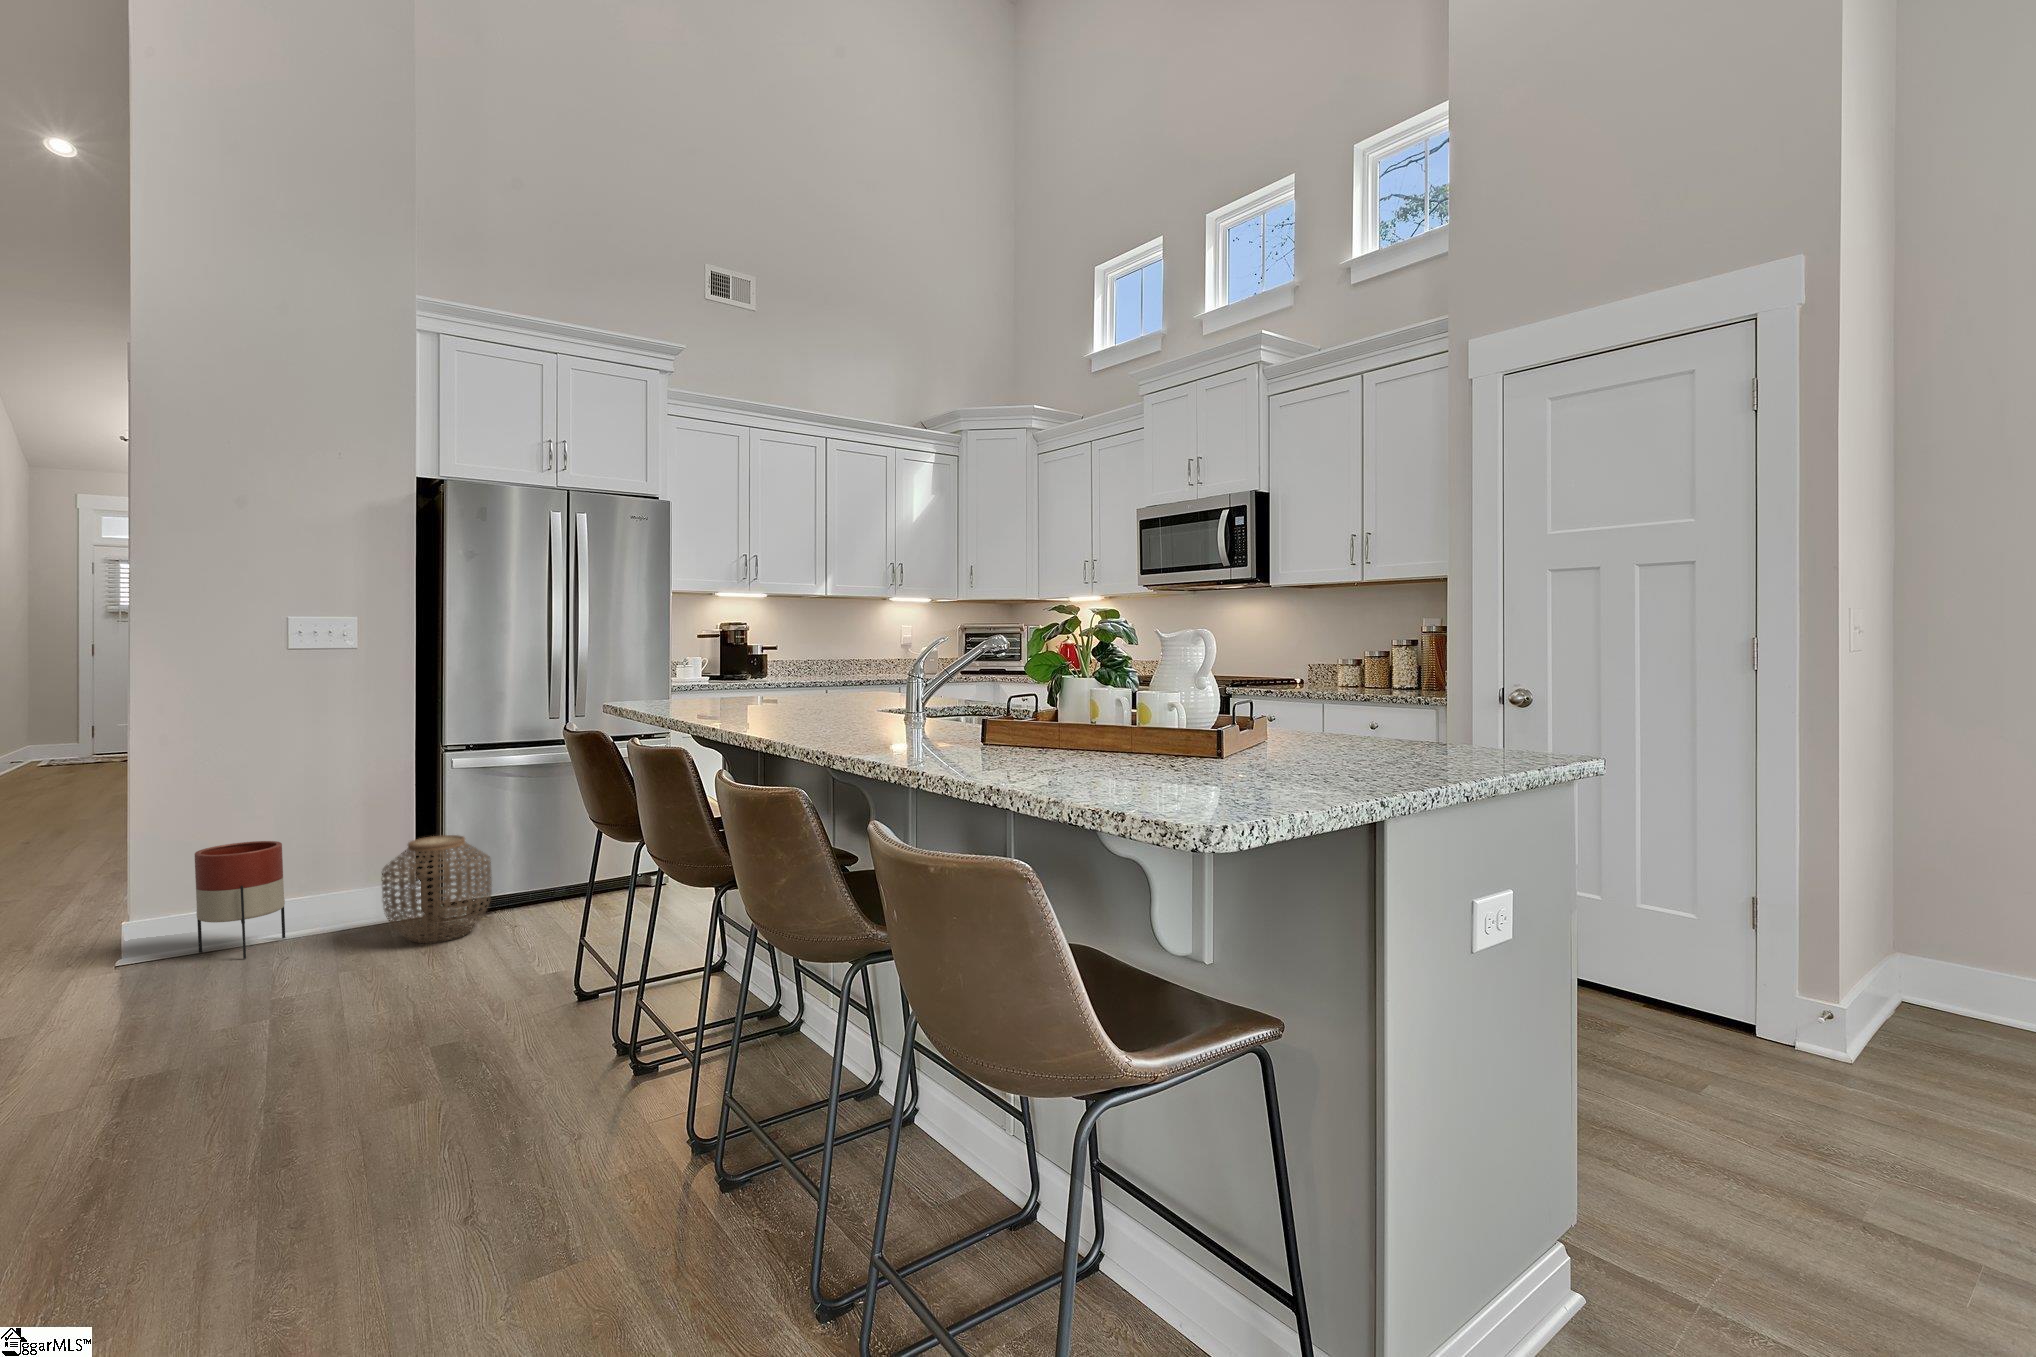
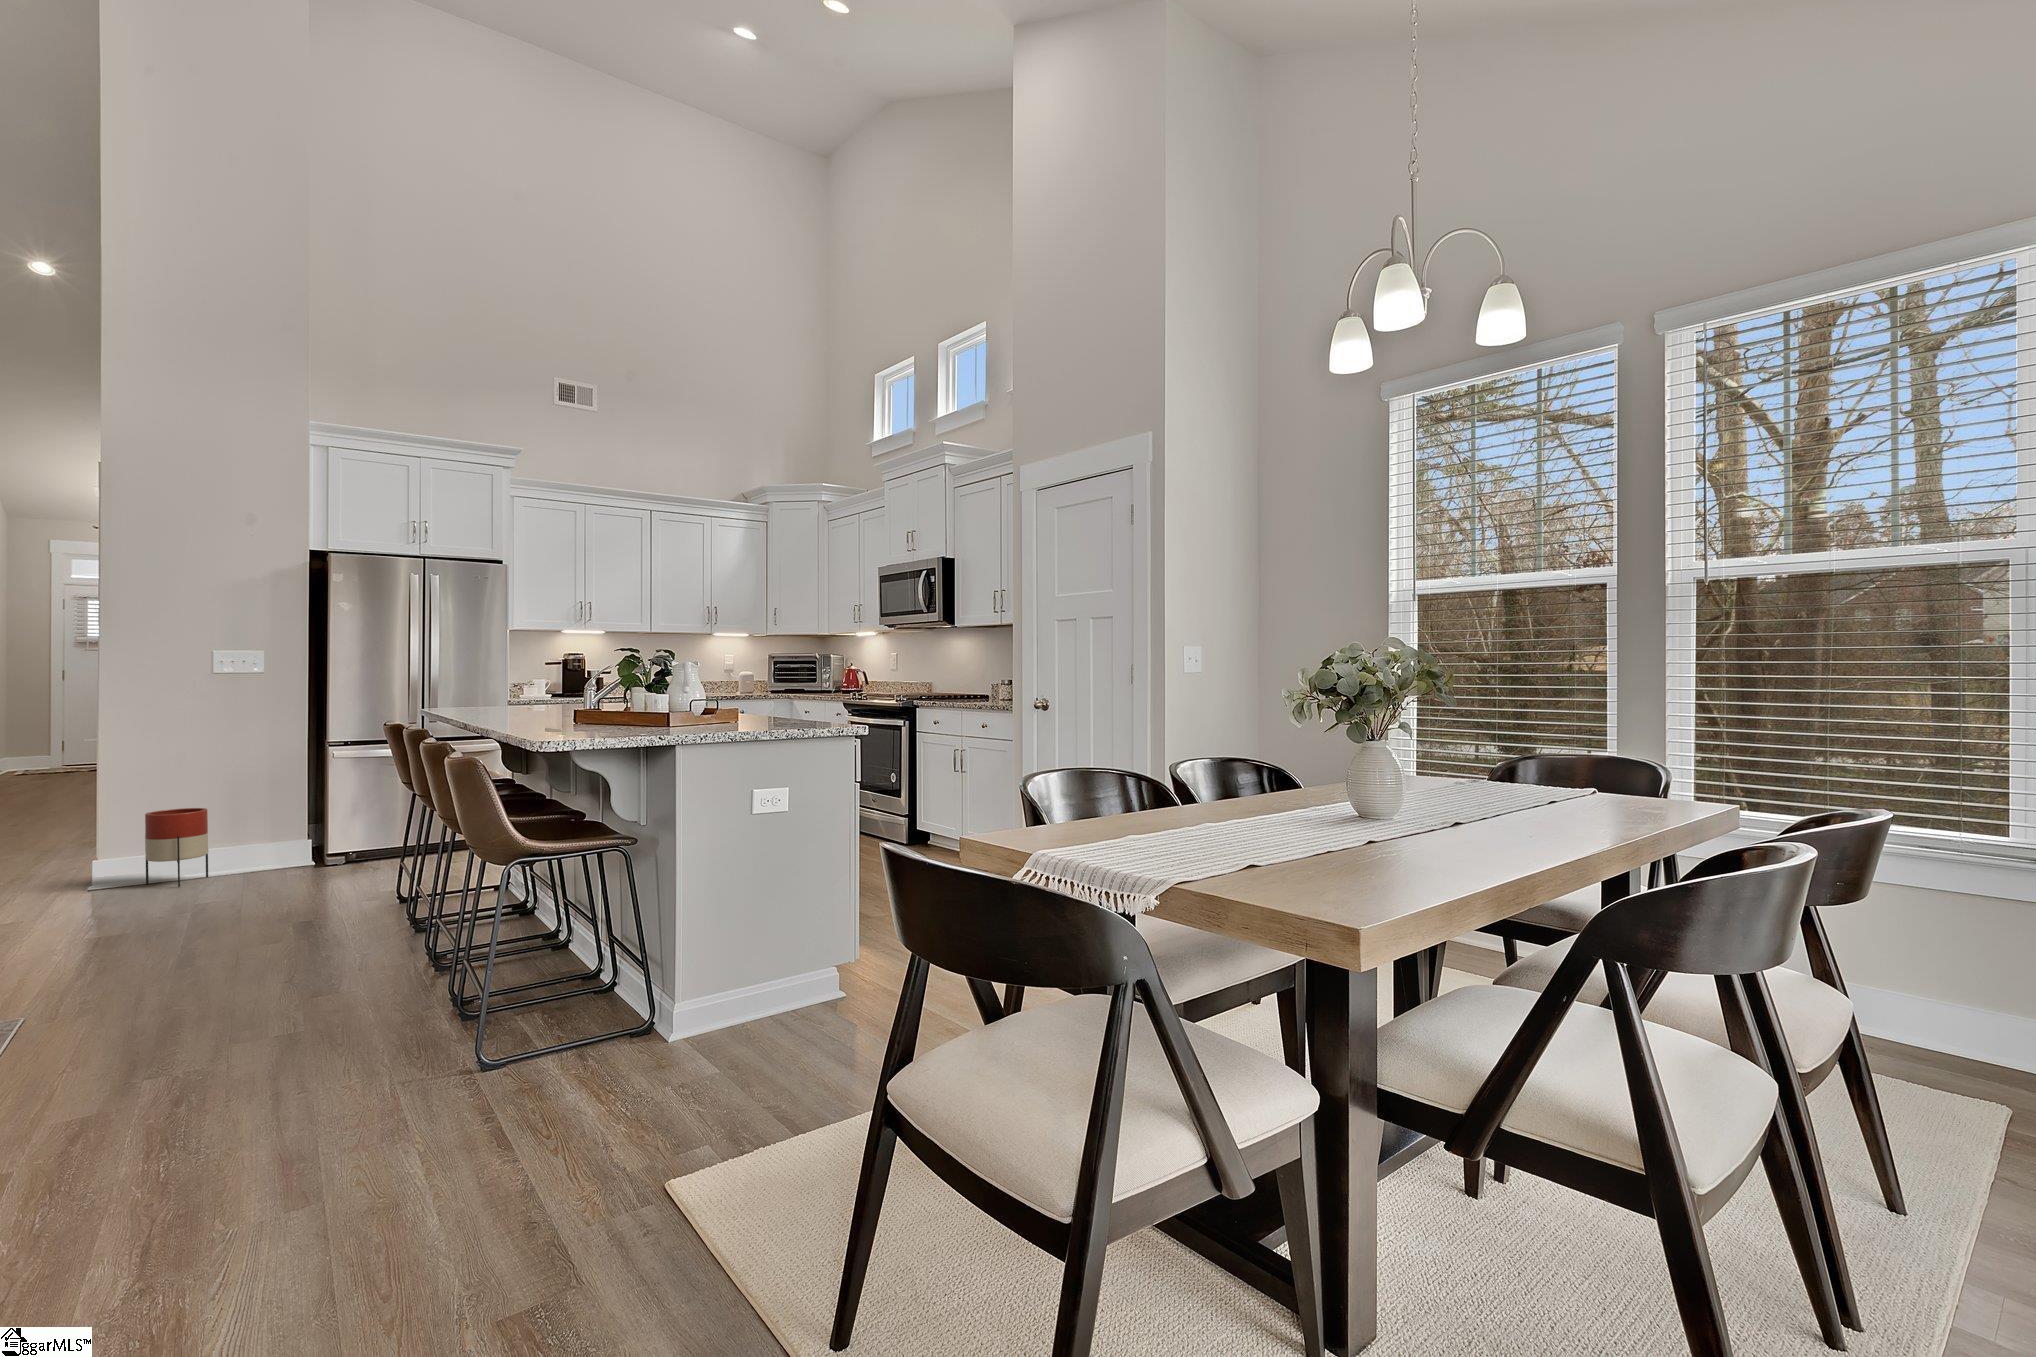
woven basket: present [382,835,491,943] -> none [279,805,360,879]

